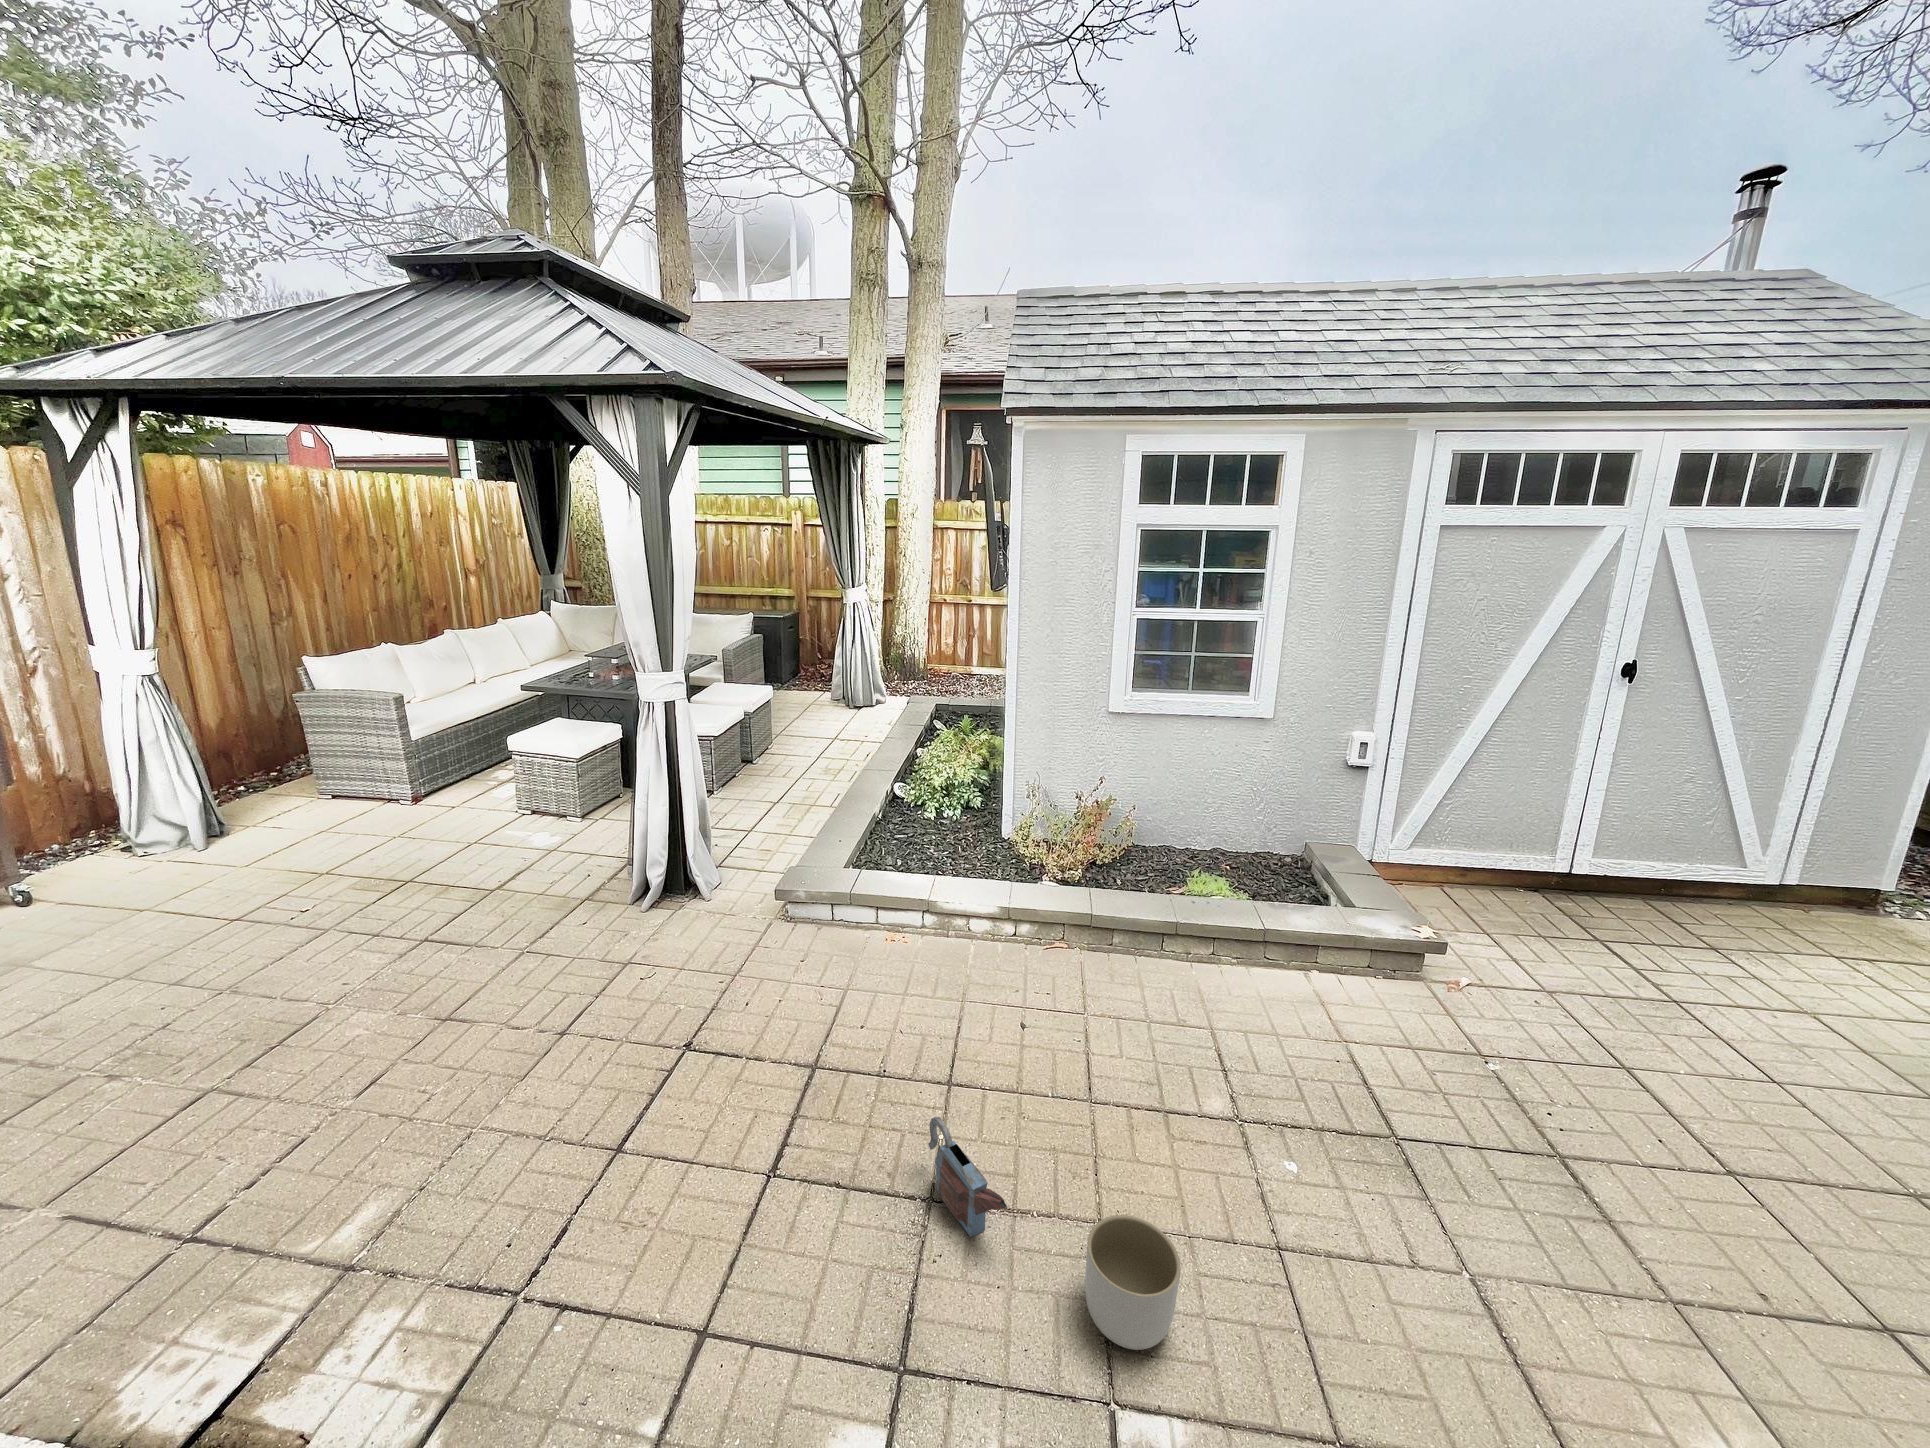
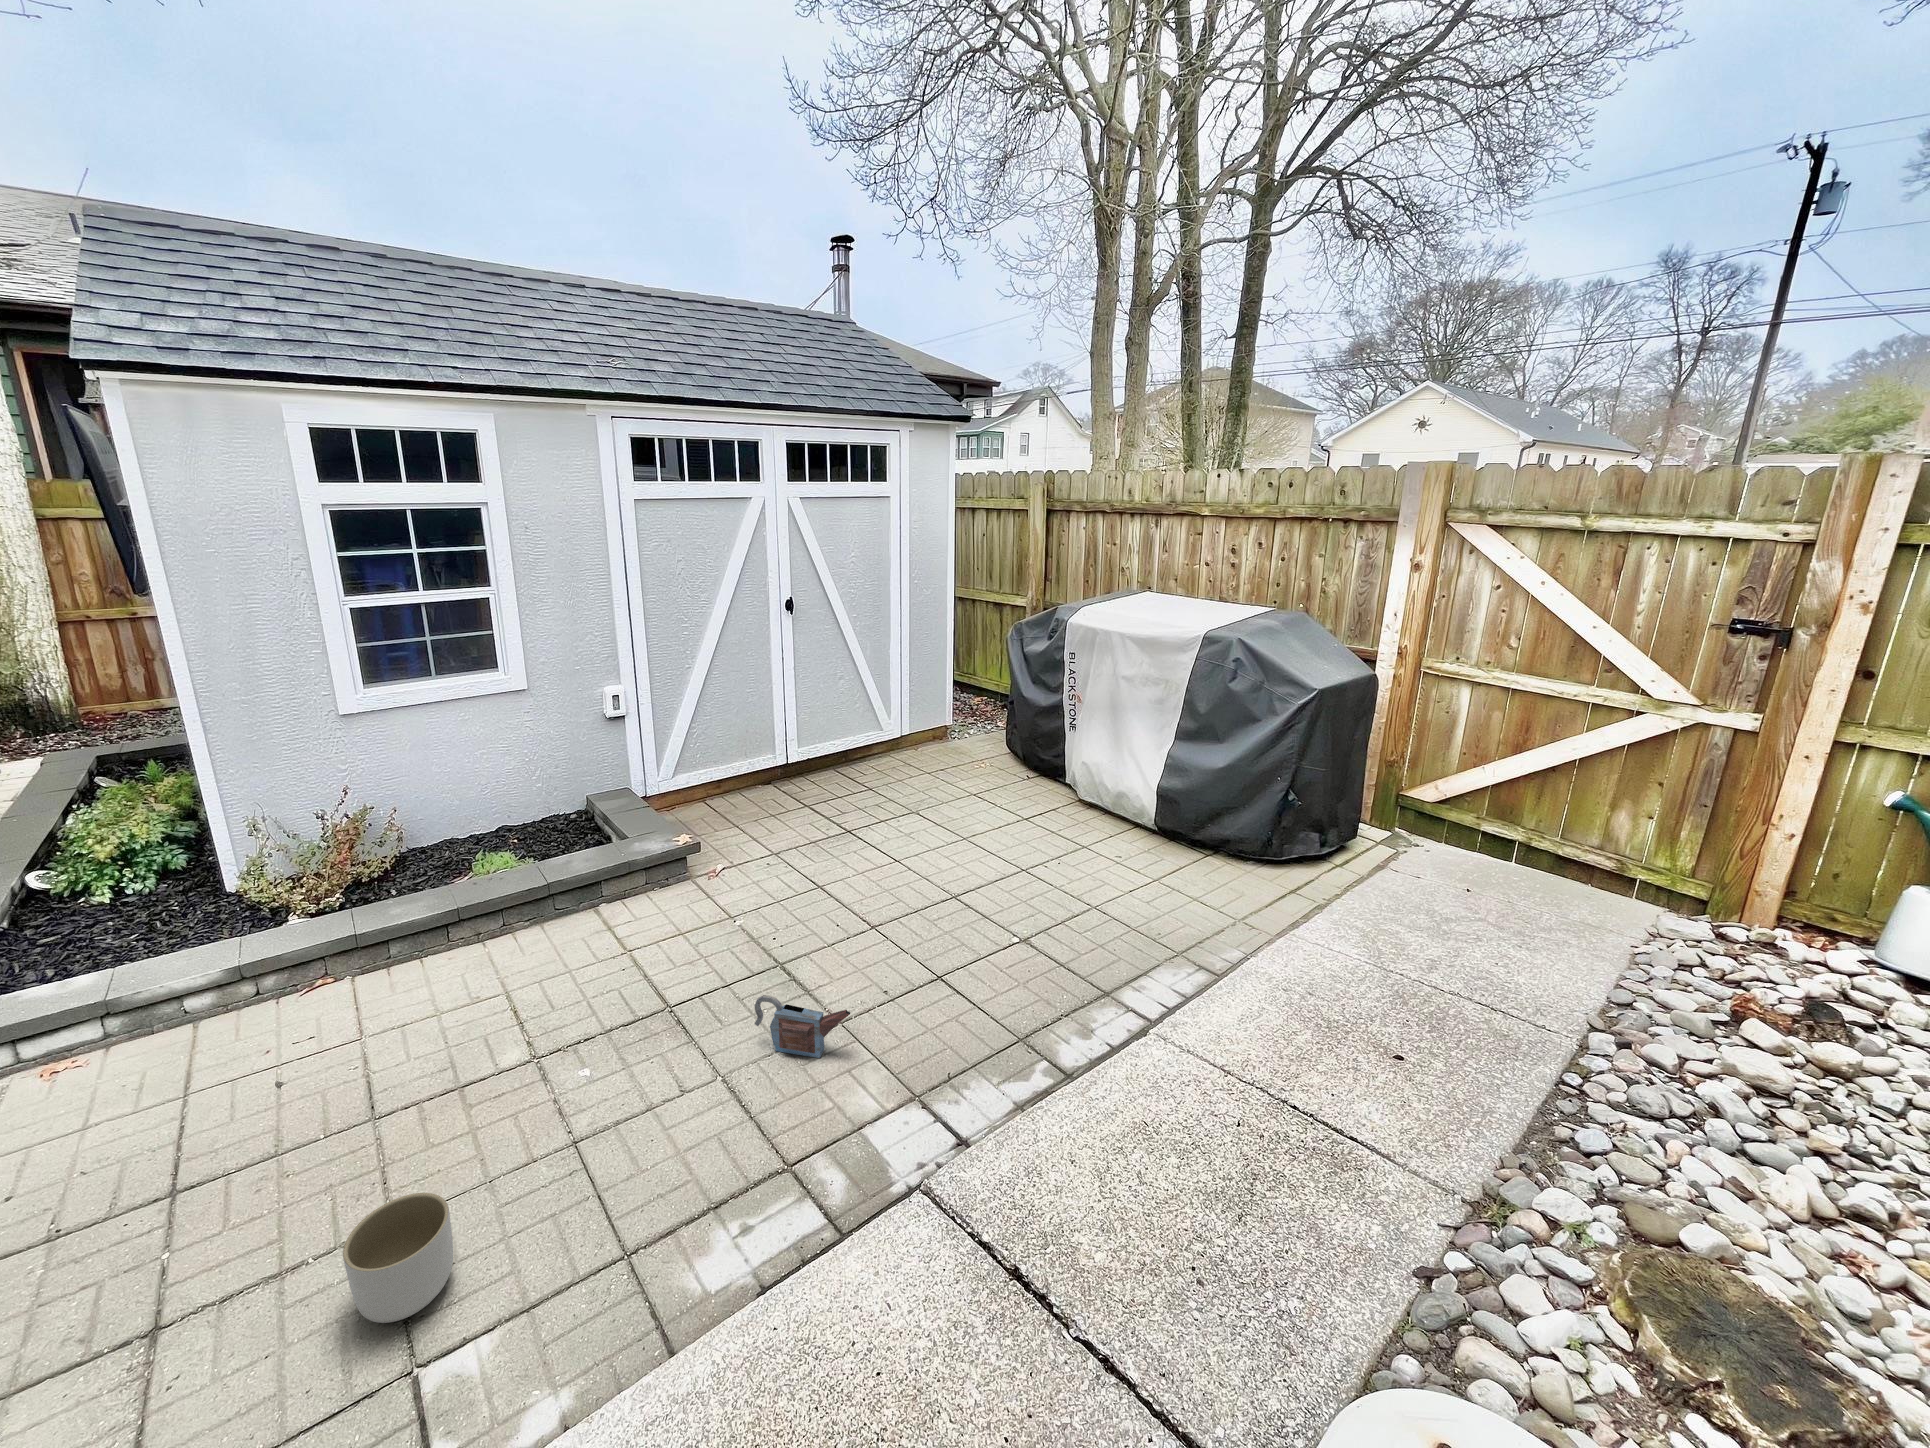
watering can: present [928,1117,1007,1237] -> present [755,995,850,1058]

